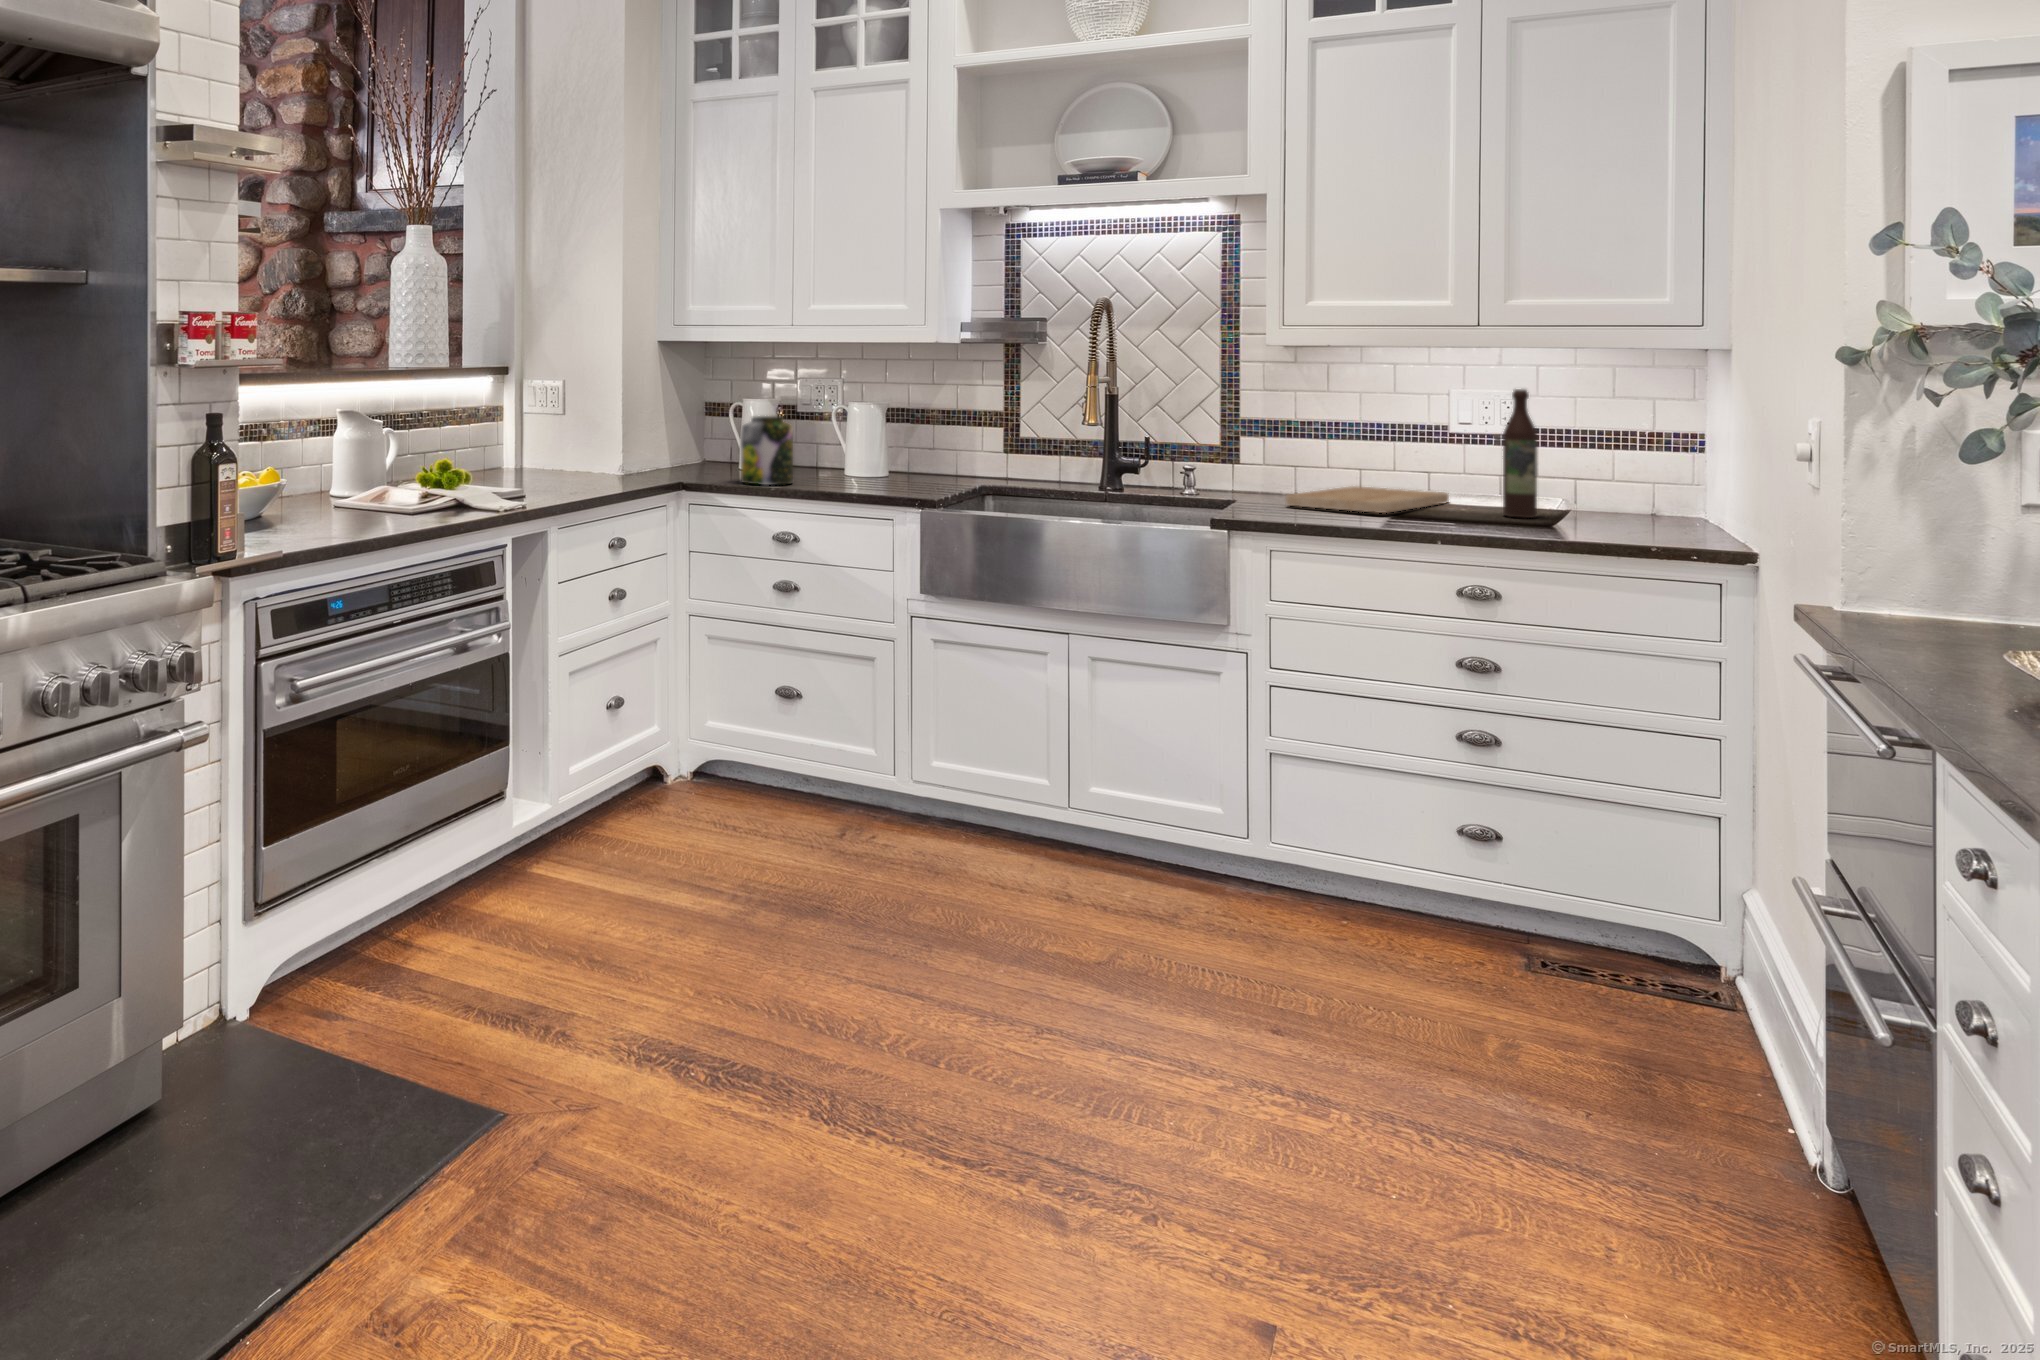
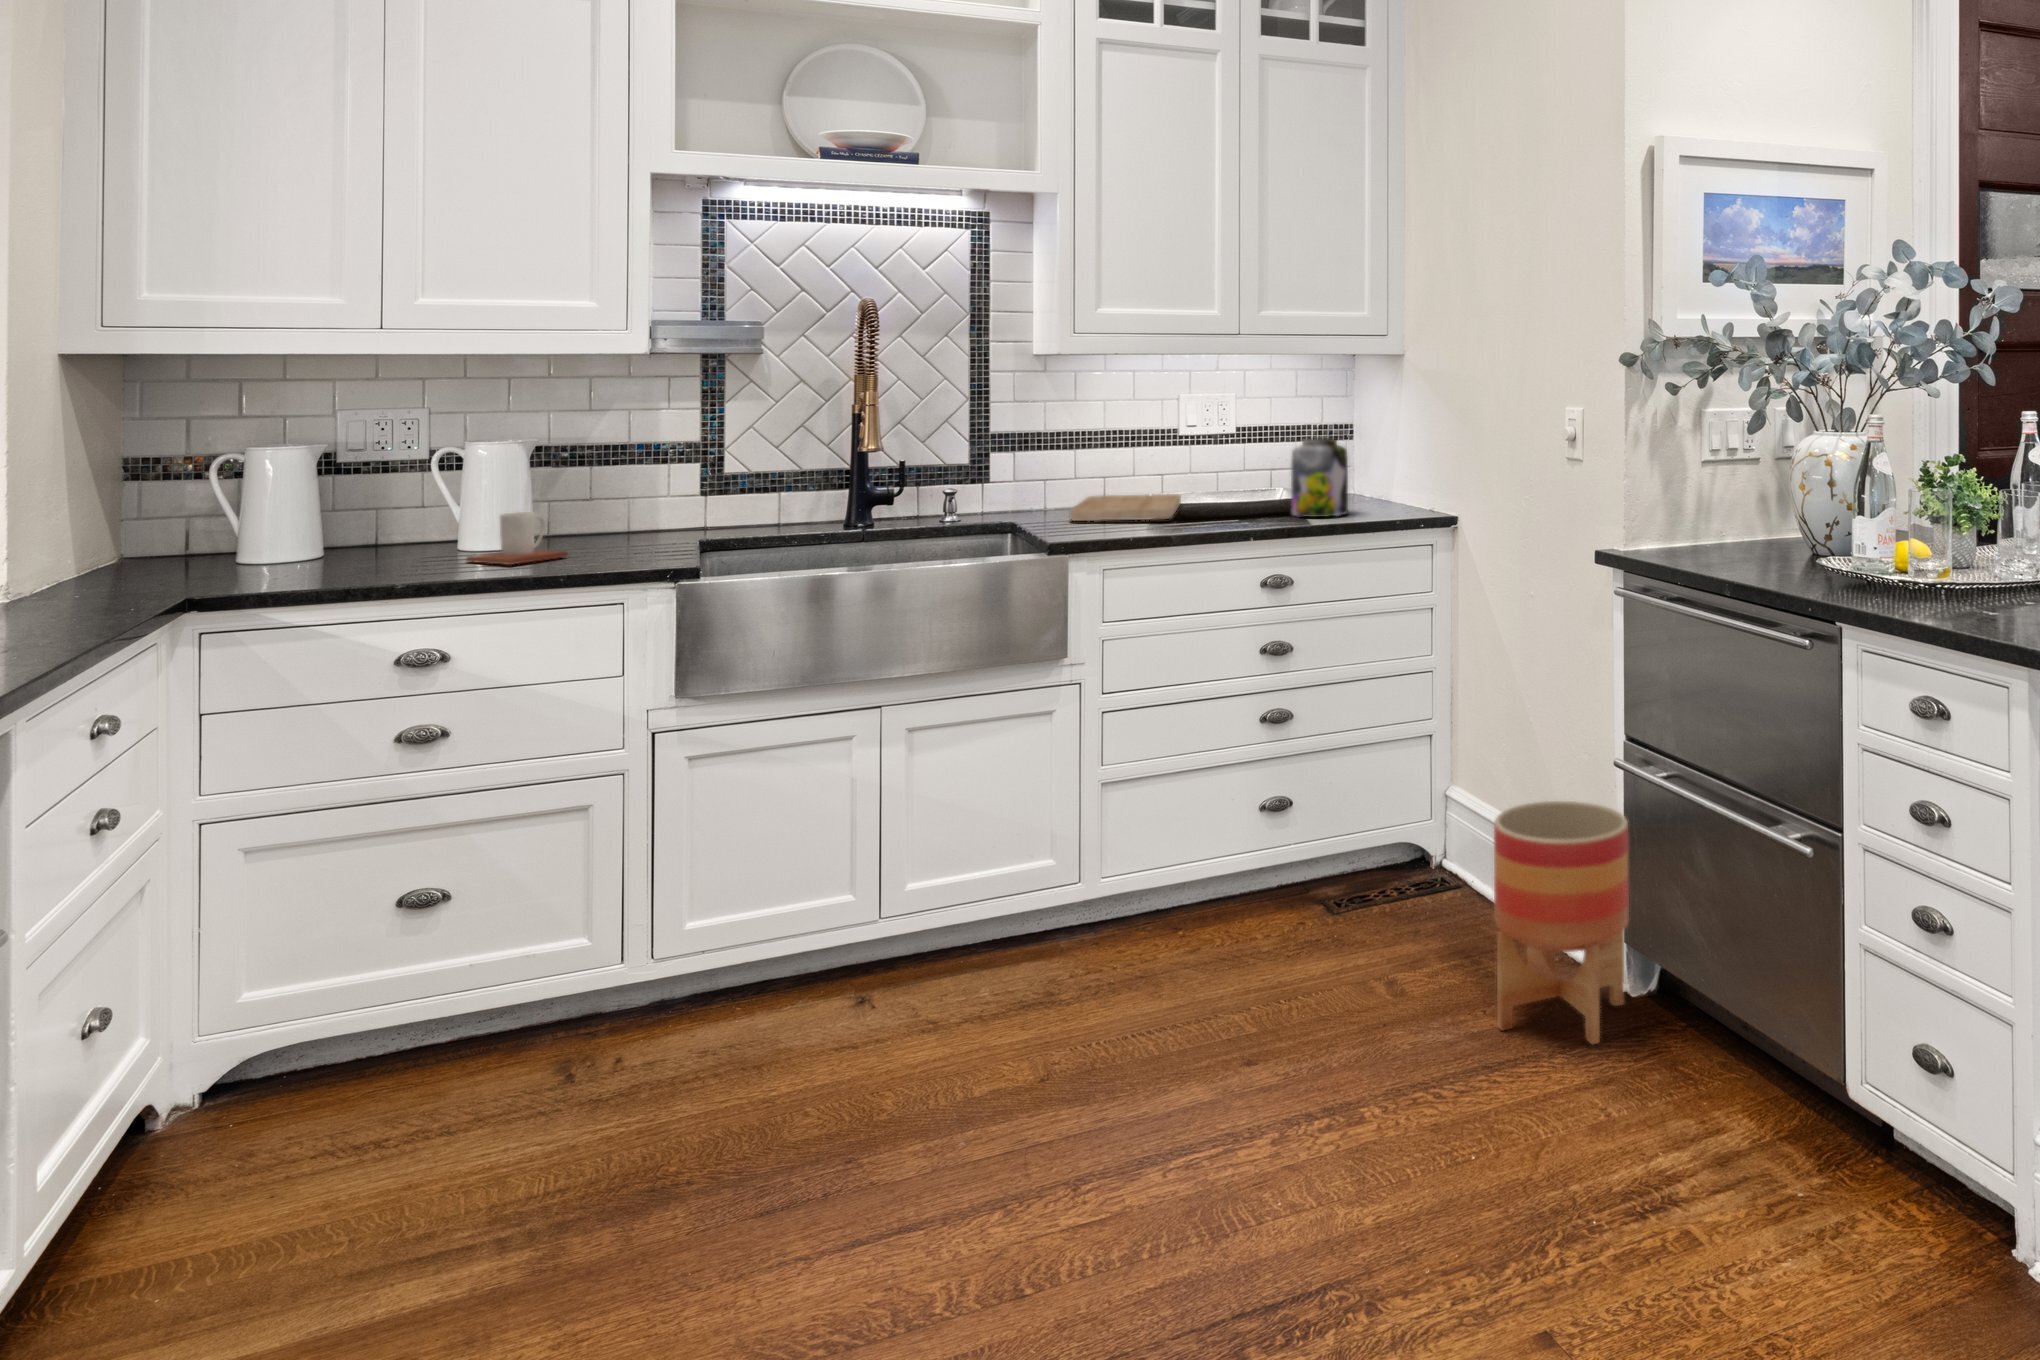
wine bottle: present [1503,389,1537,518] -> none [1245,394,1271,511]
jar: present [741,416,793,485] -> present [1291,438,1348,517]
mug: none [812,456,869,491] -> present [466,512,568,565]
planter: none [1572,880,1784,1184] -> present [1494,801,1629,1044]

